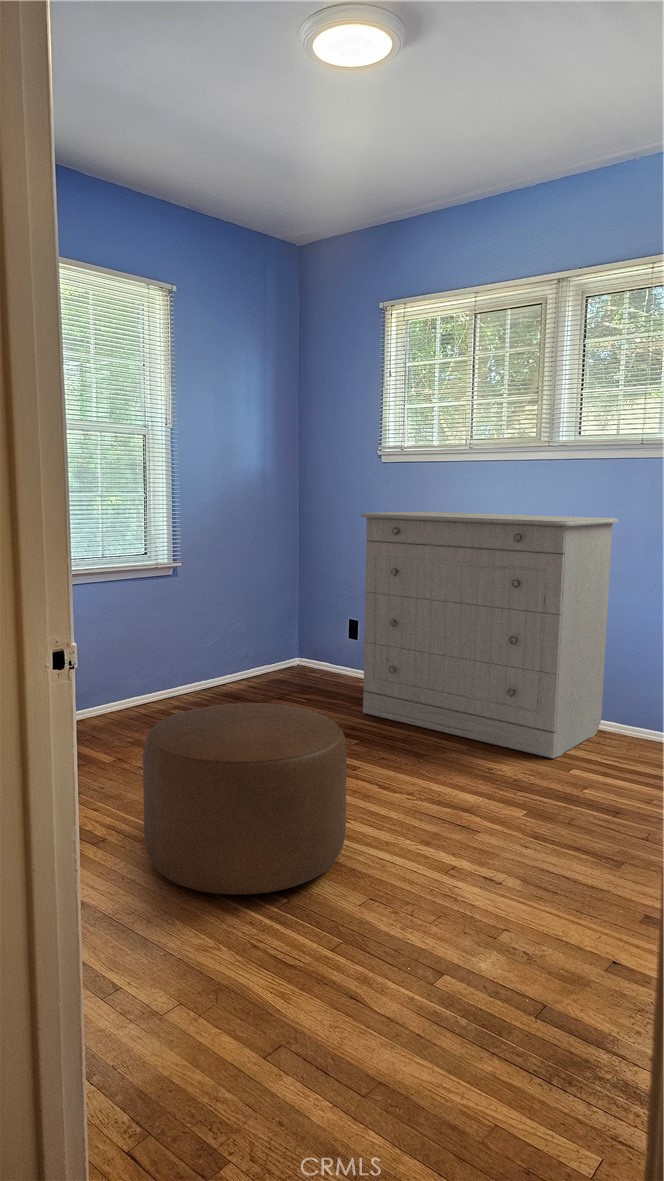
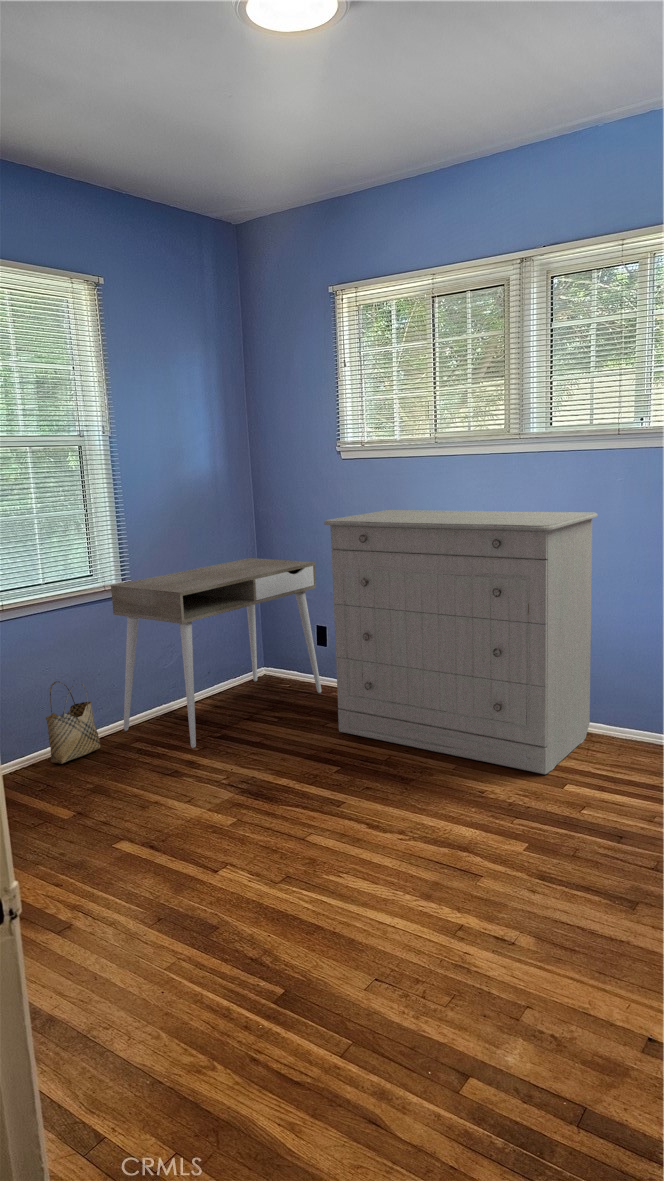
desk: none [163,553,352,717] -> present [111,558,321,748]
woven basket: none [95,646,142,720] -> present [46,681,100,764]
ottoman: present [143,703,347,895] -> none [110,758,340,992]

